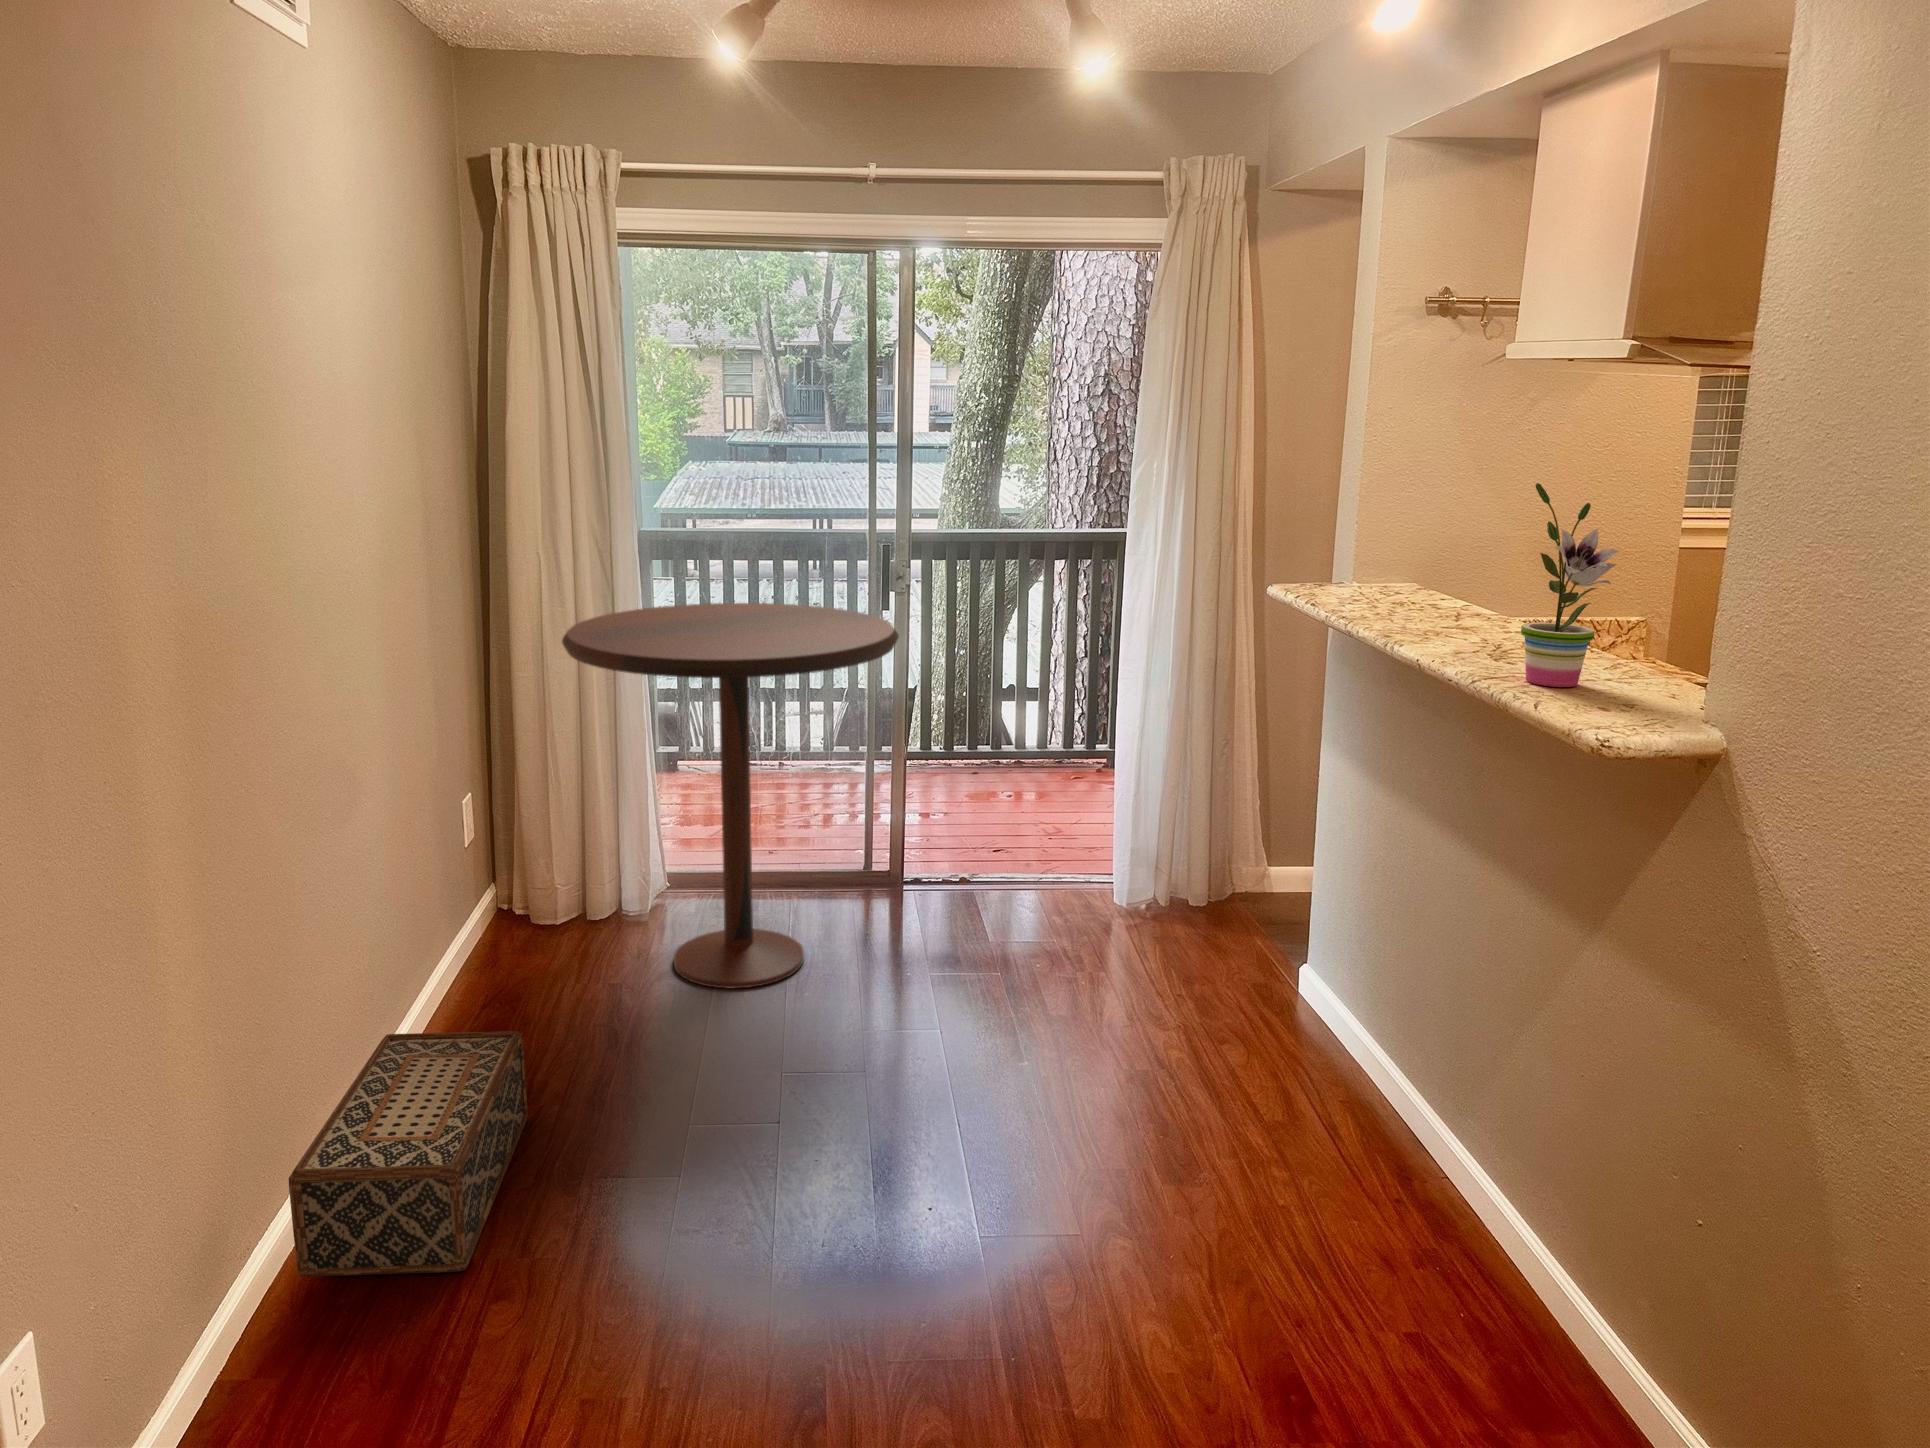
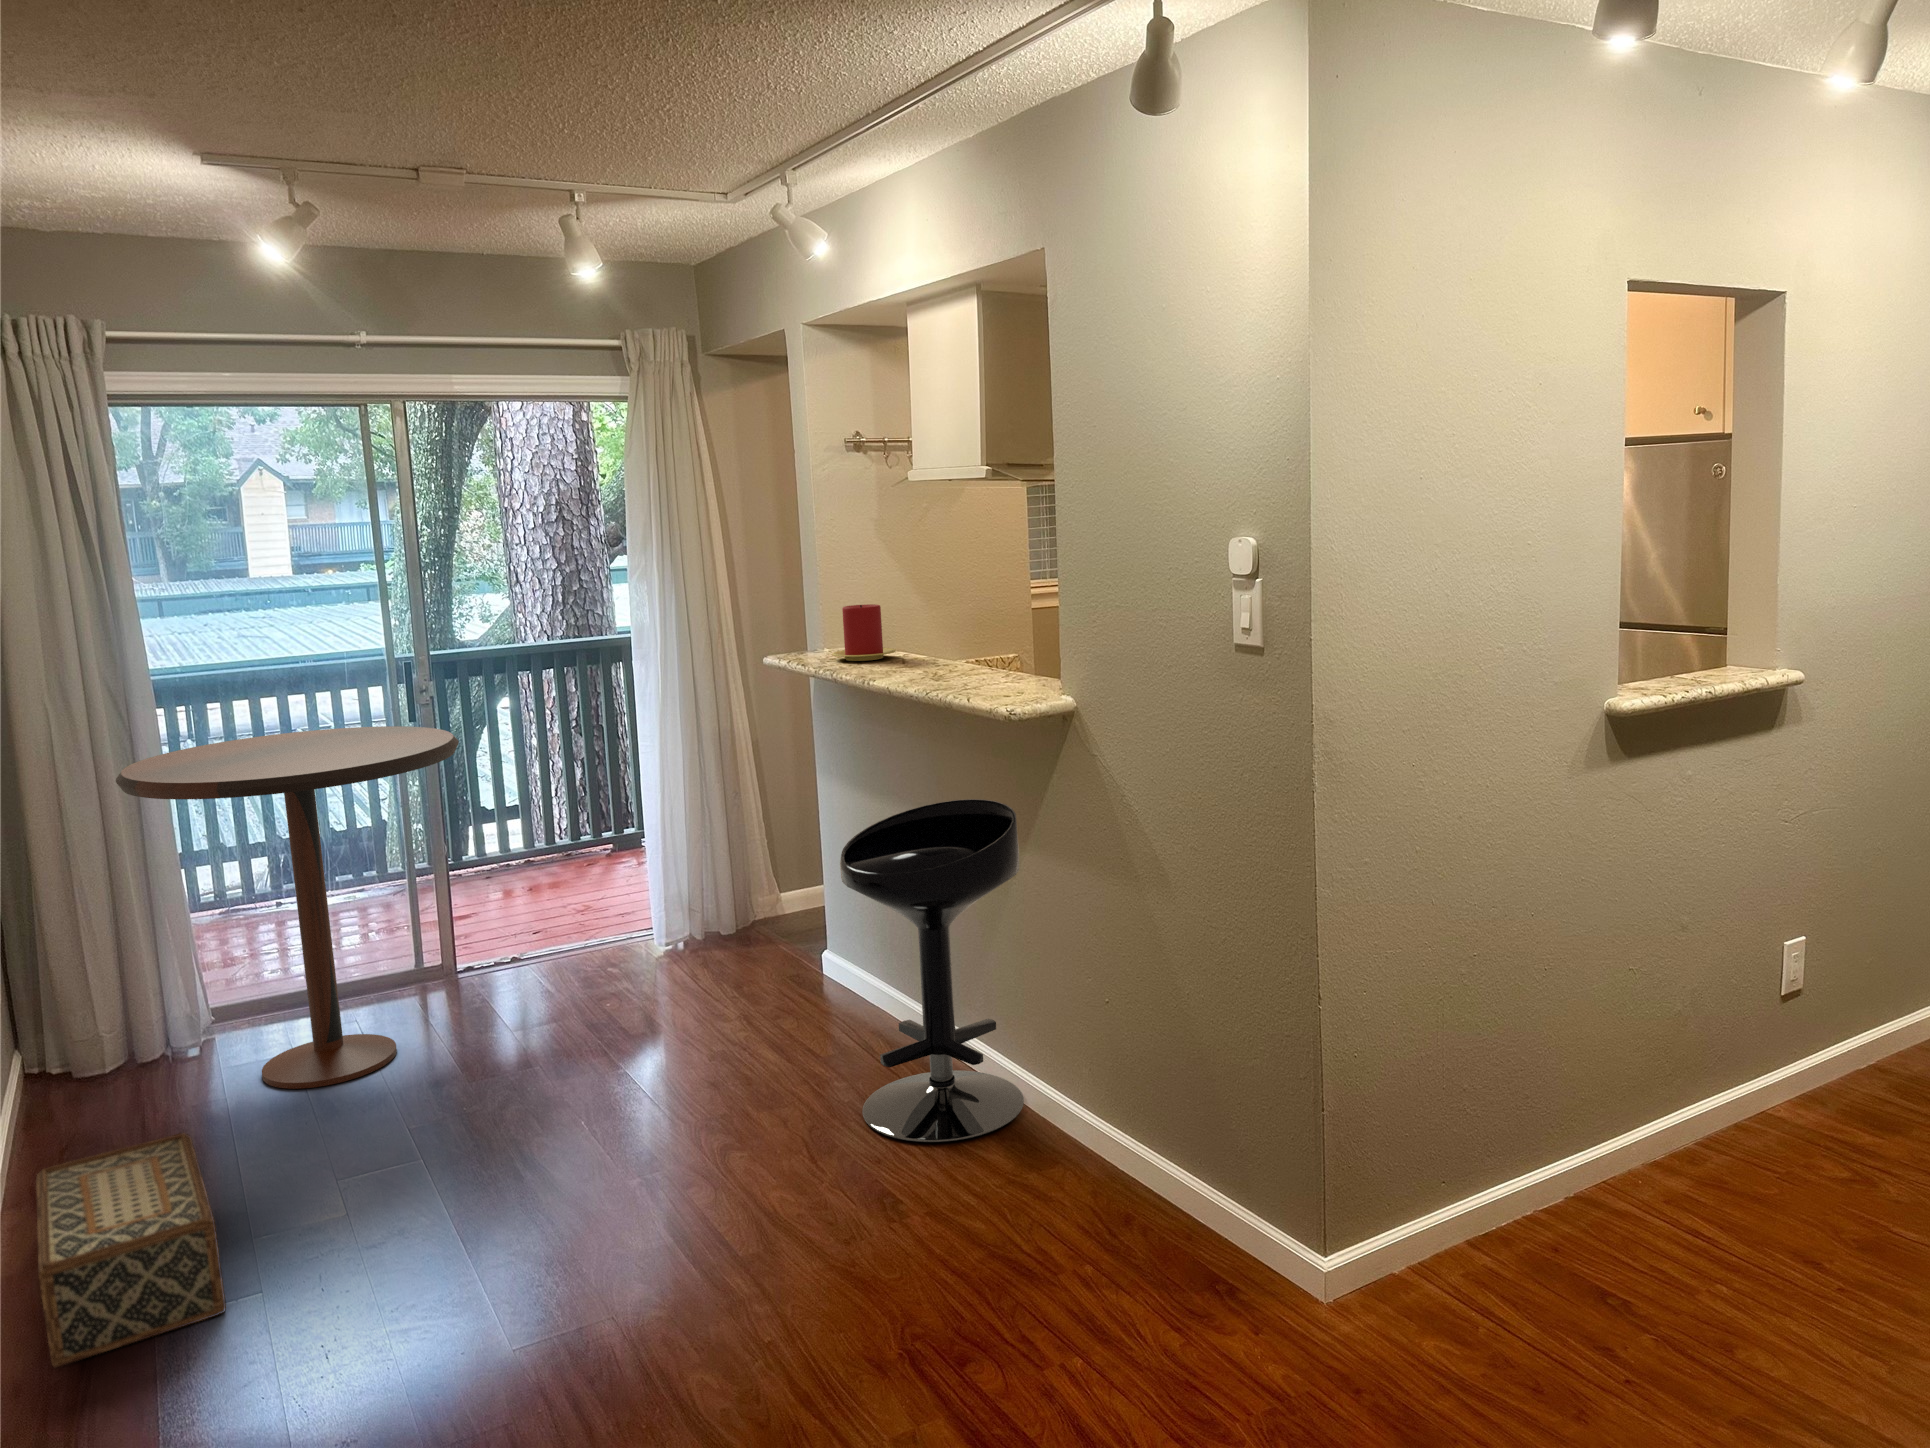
potted plant: present [1521,483,1620,687] -> none [947,562,1000,685]
candle: none [1352,532,1448,614] -> present [832,604,896,661]
bar stool: none [1268,847,1586,1378] -> present [840,799,1024,1142]

